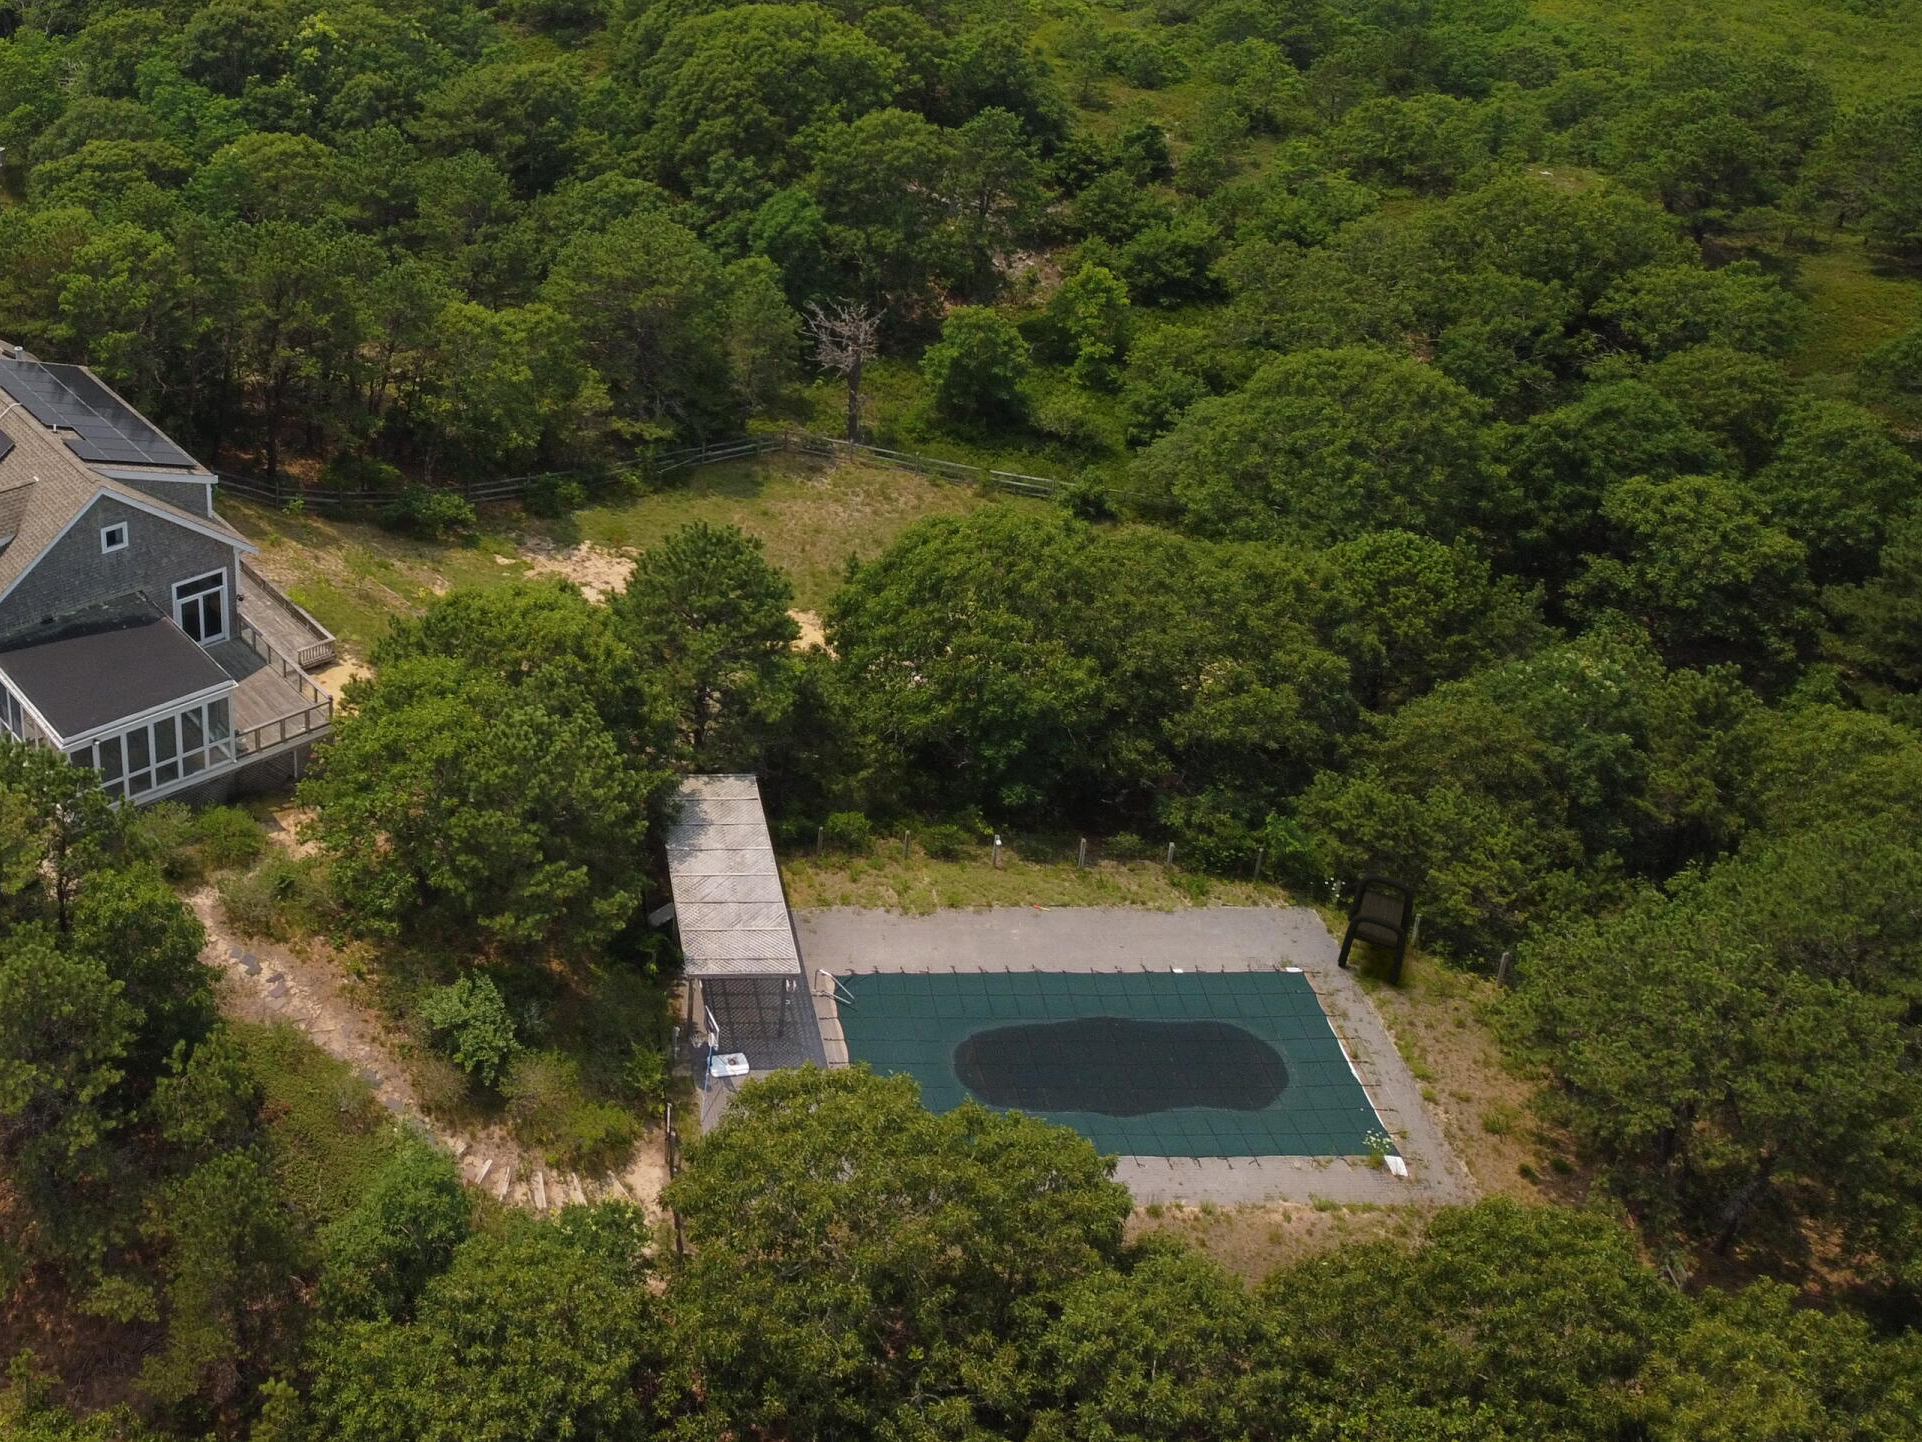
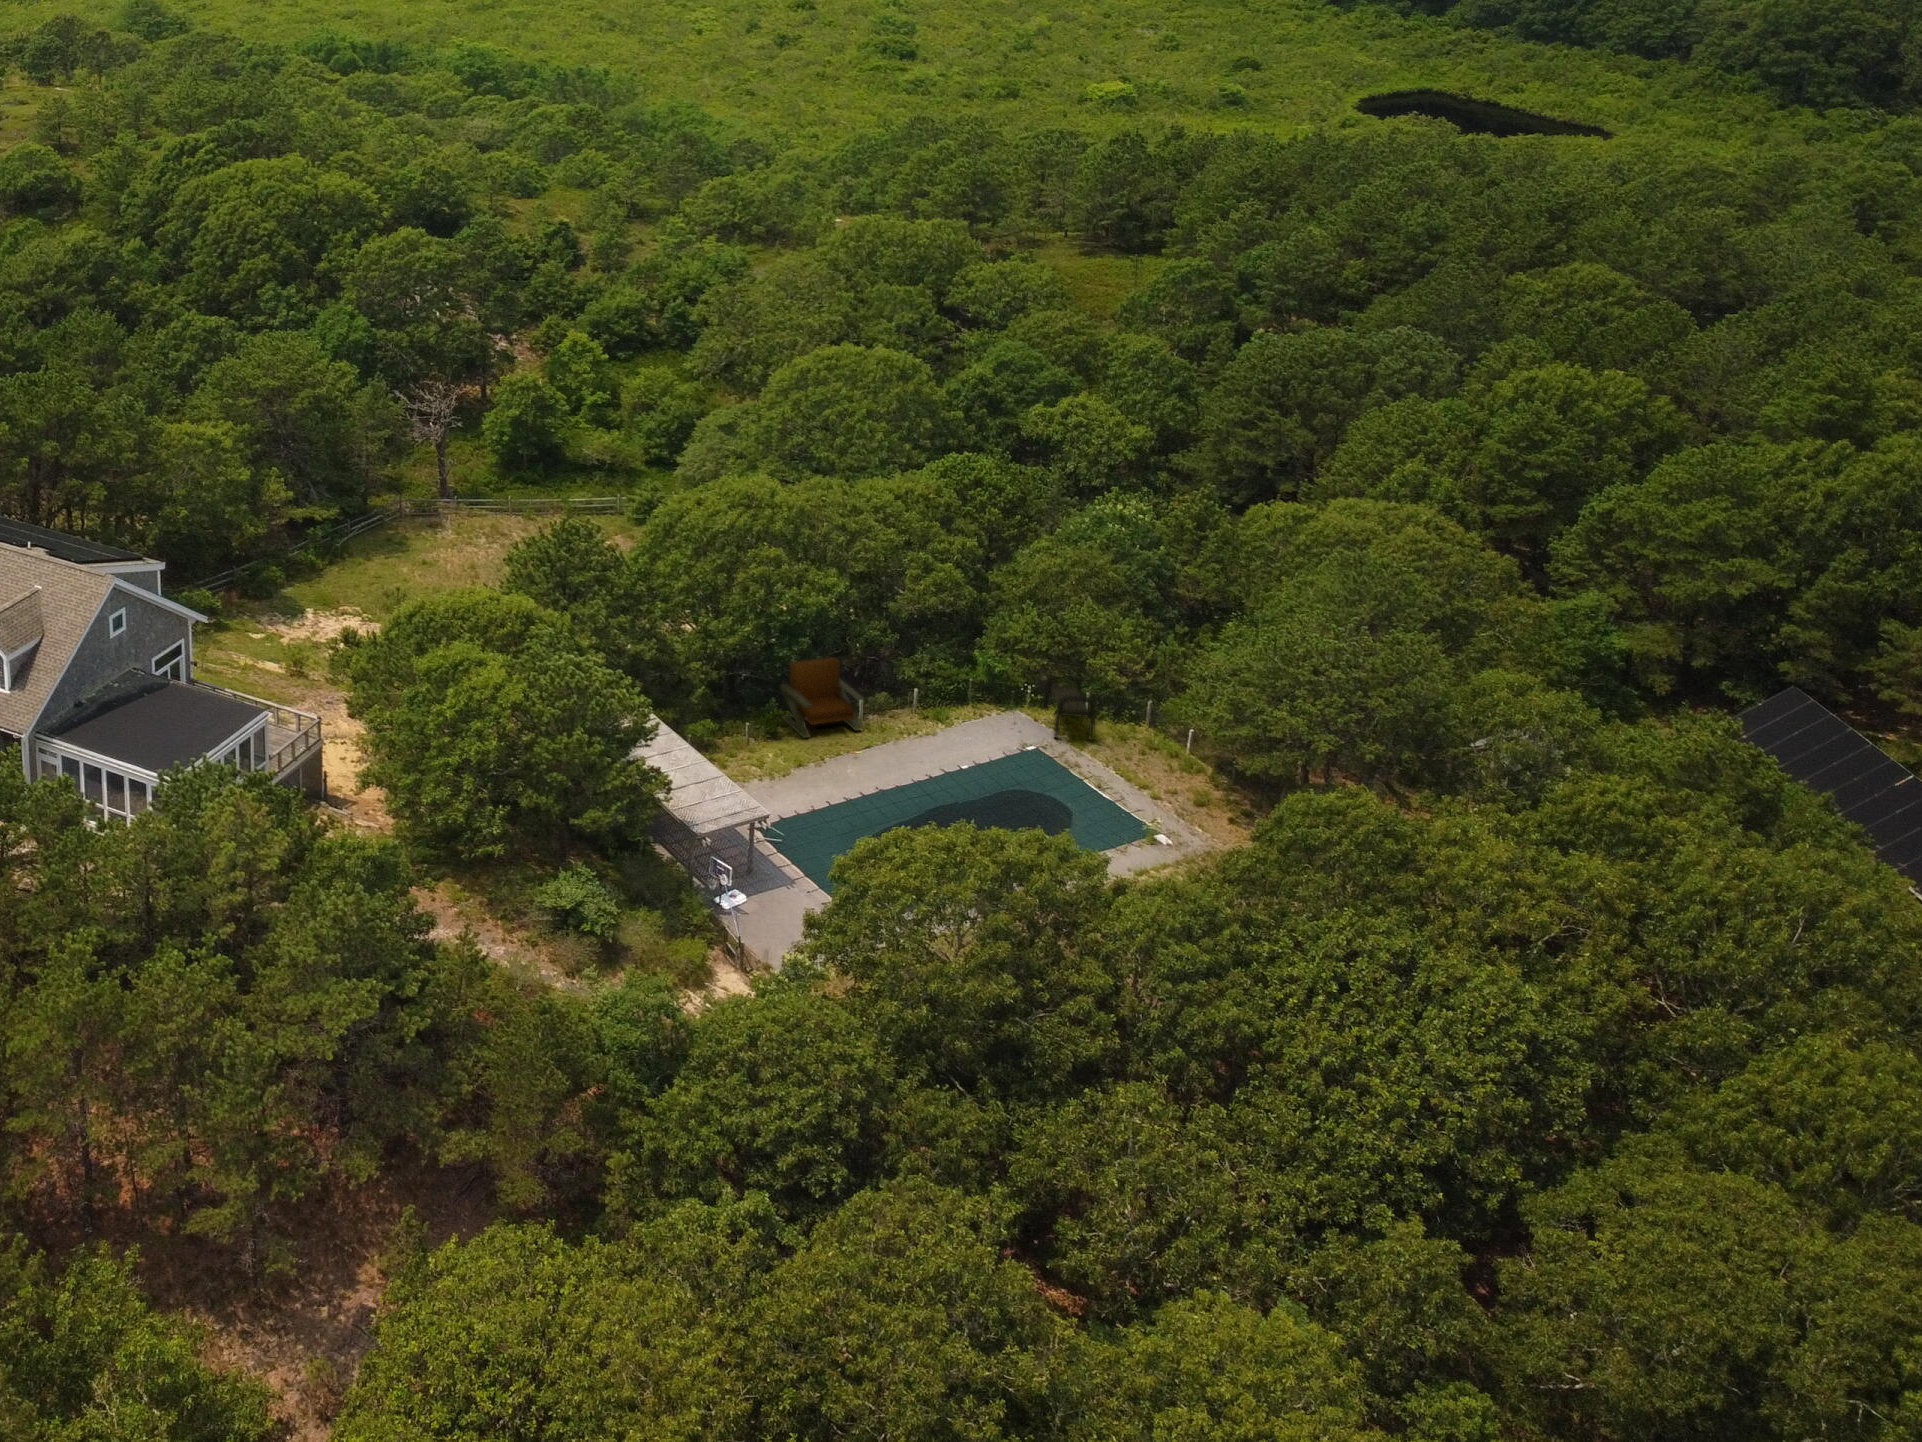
lounge chair: none [967,764,1074,877] -> present [781,657,864,738]

